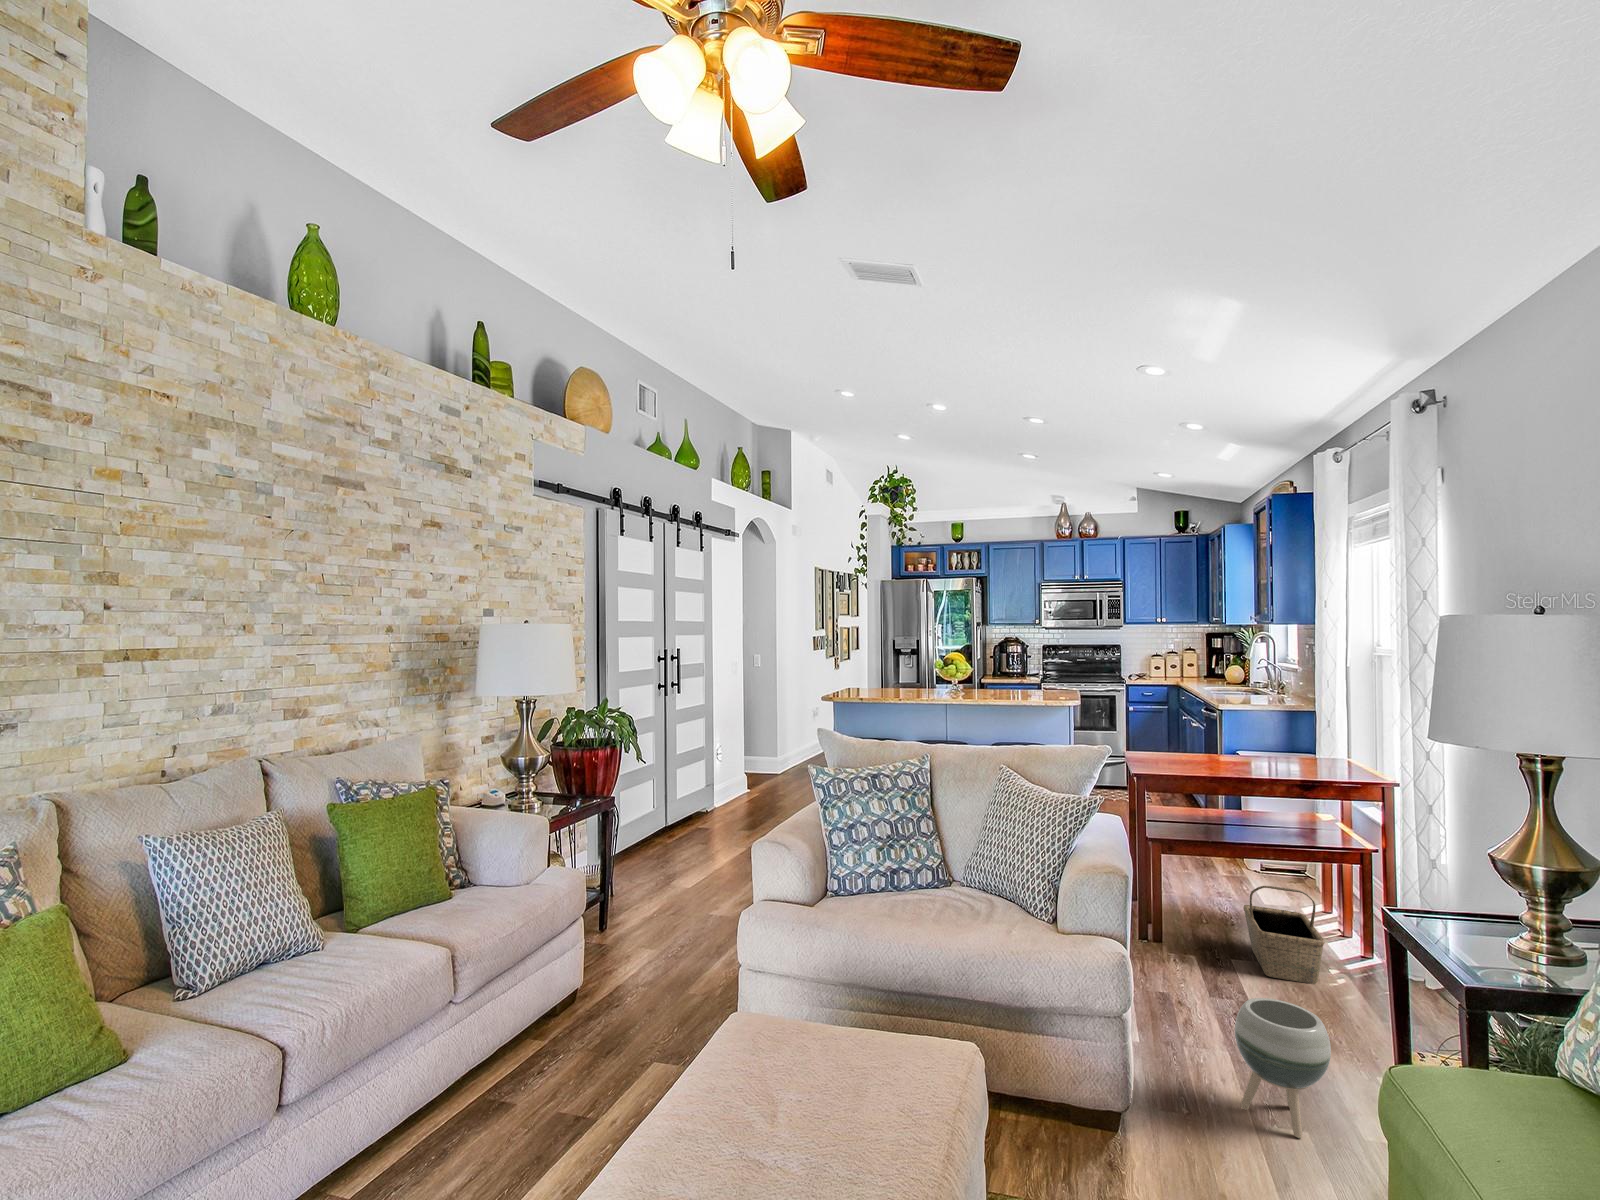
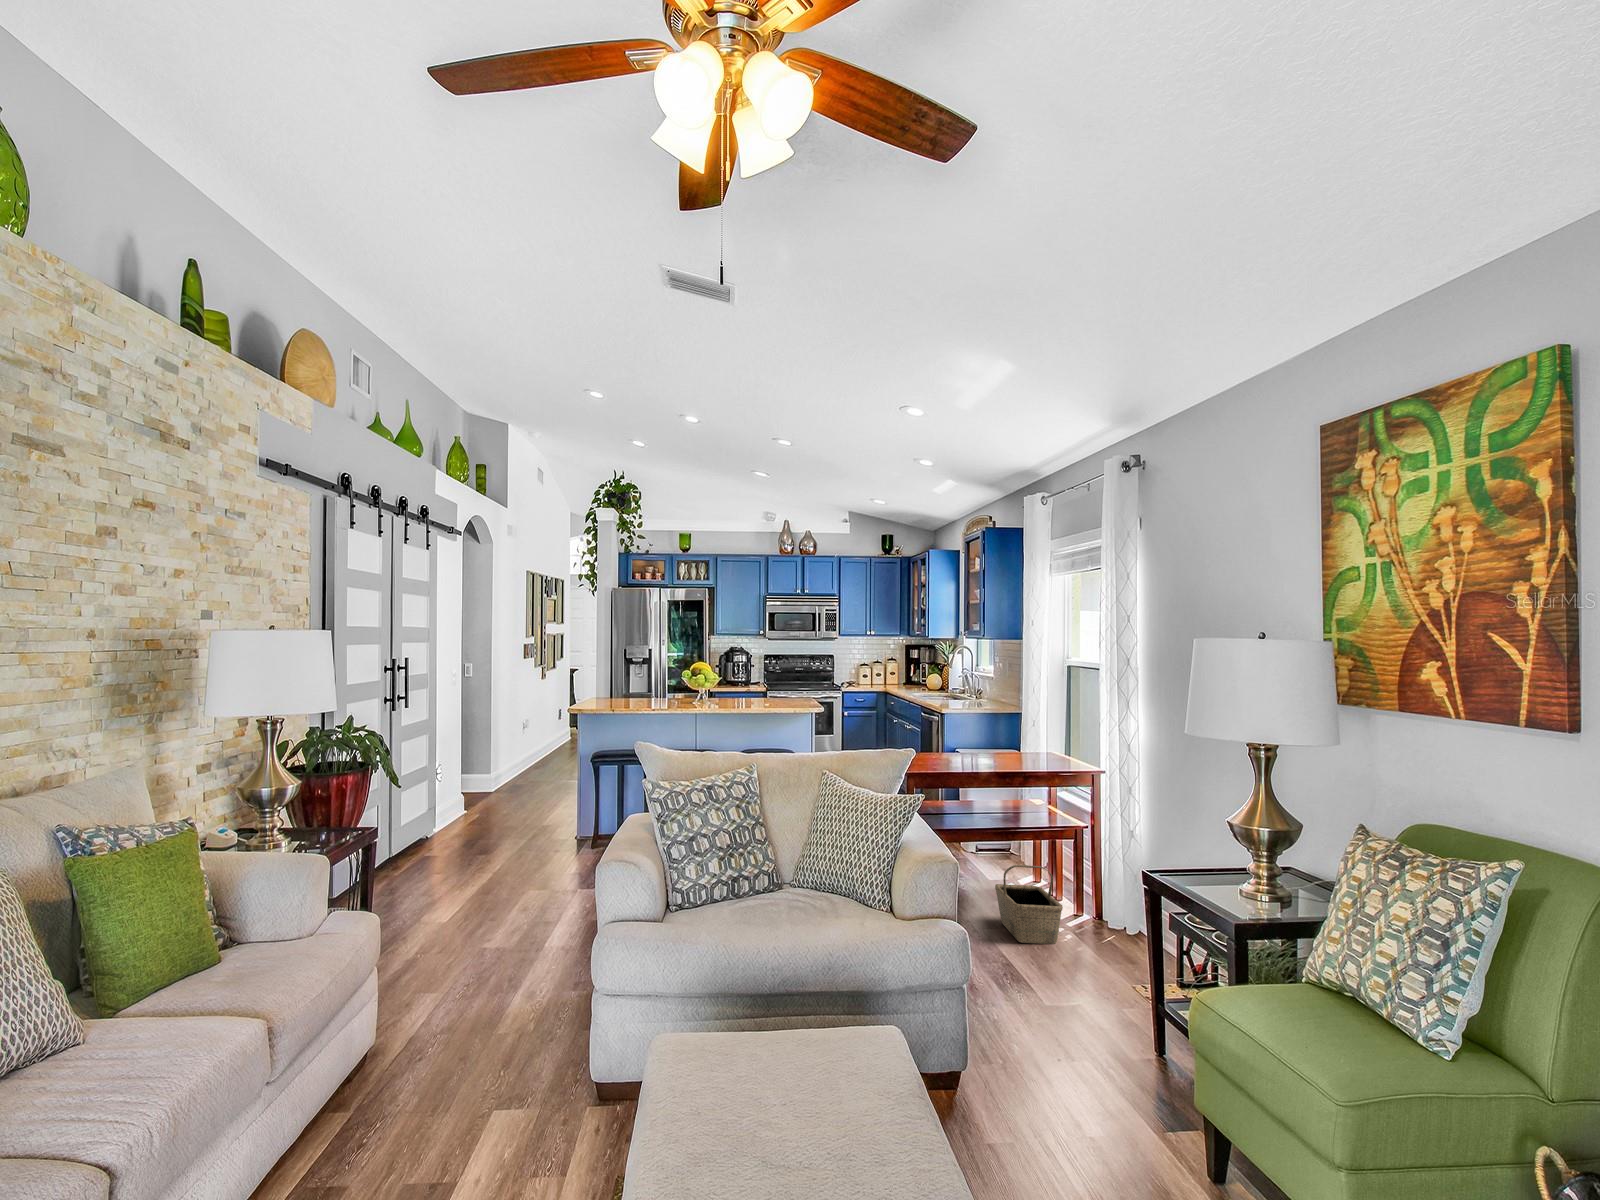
planter: present [1235,998,1331,1138] -> none [1034,953,1106,1063]

